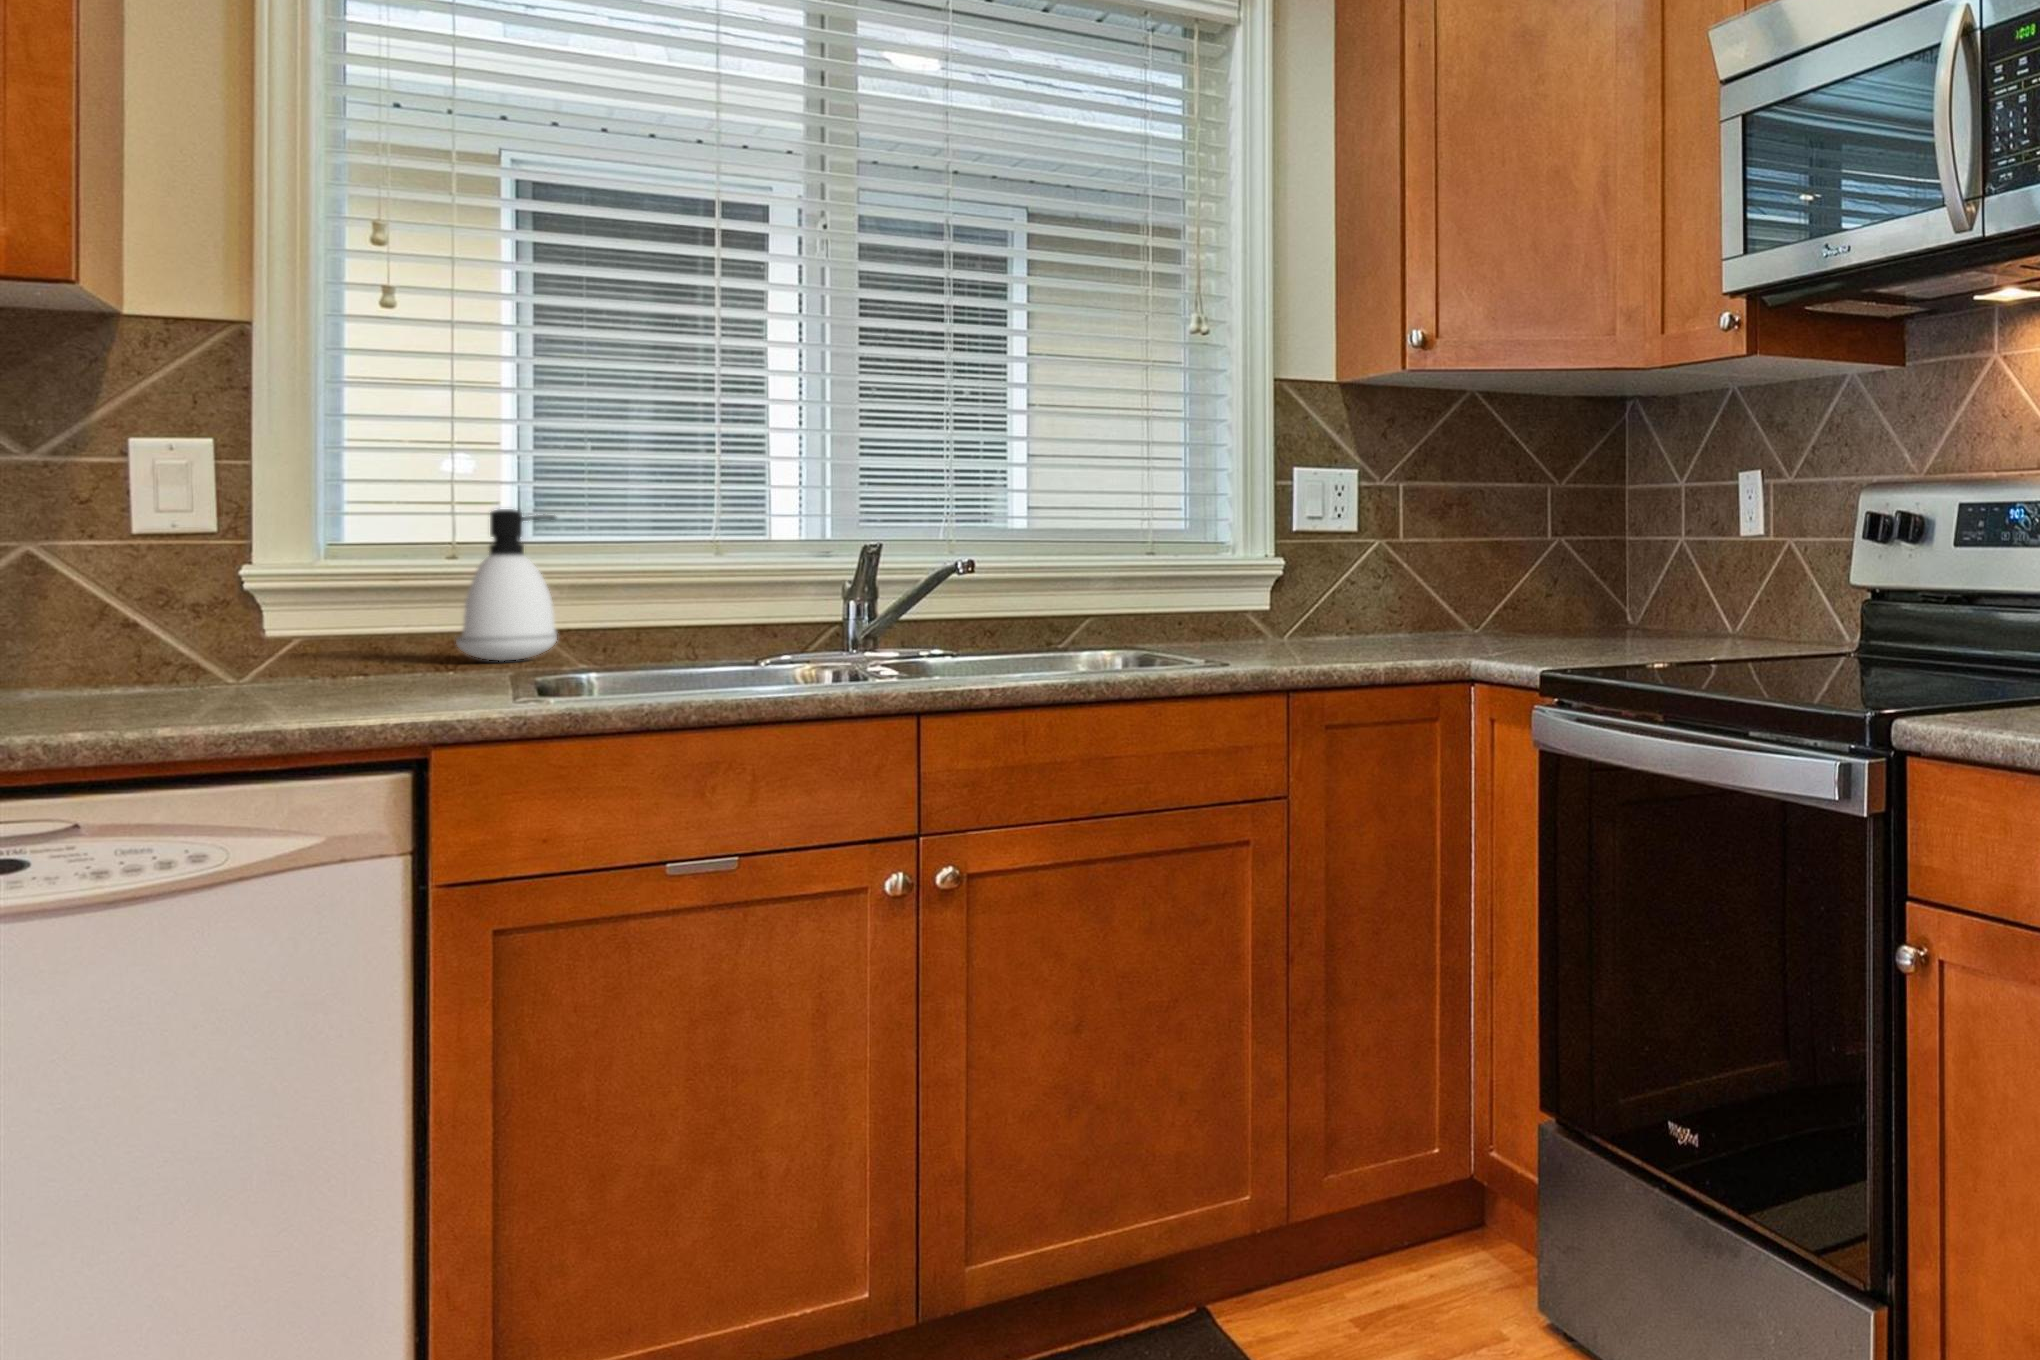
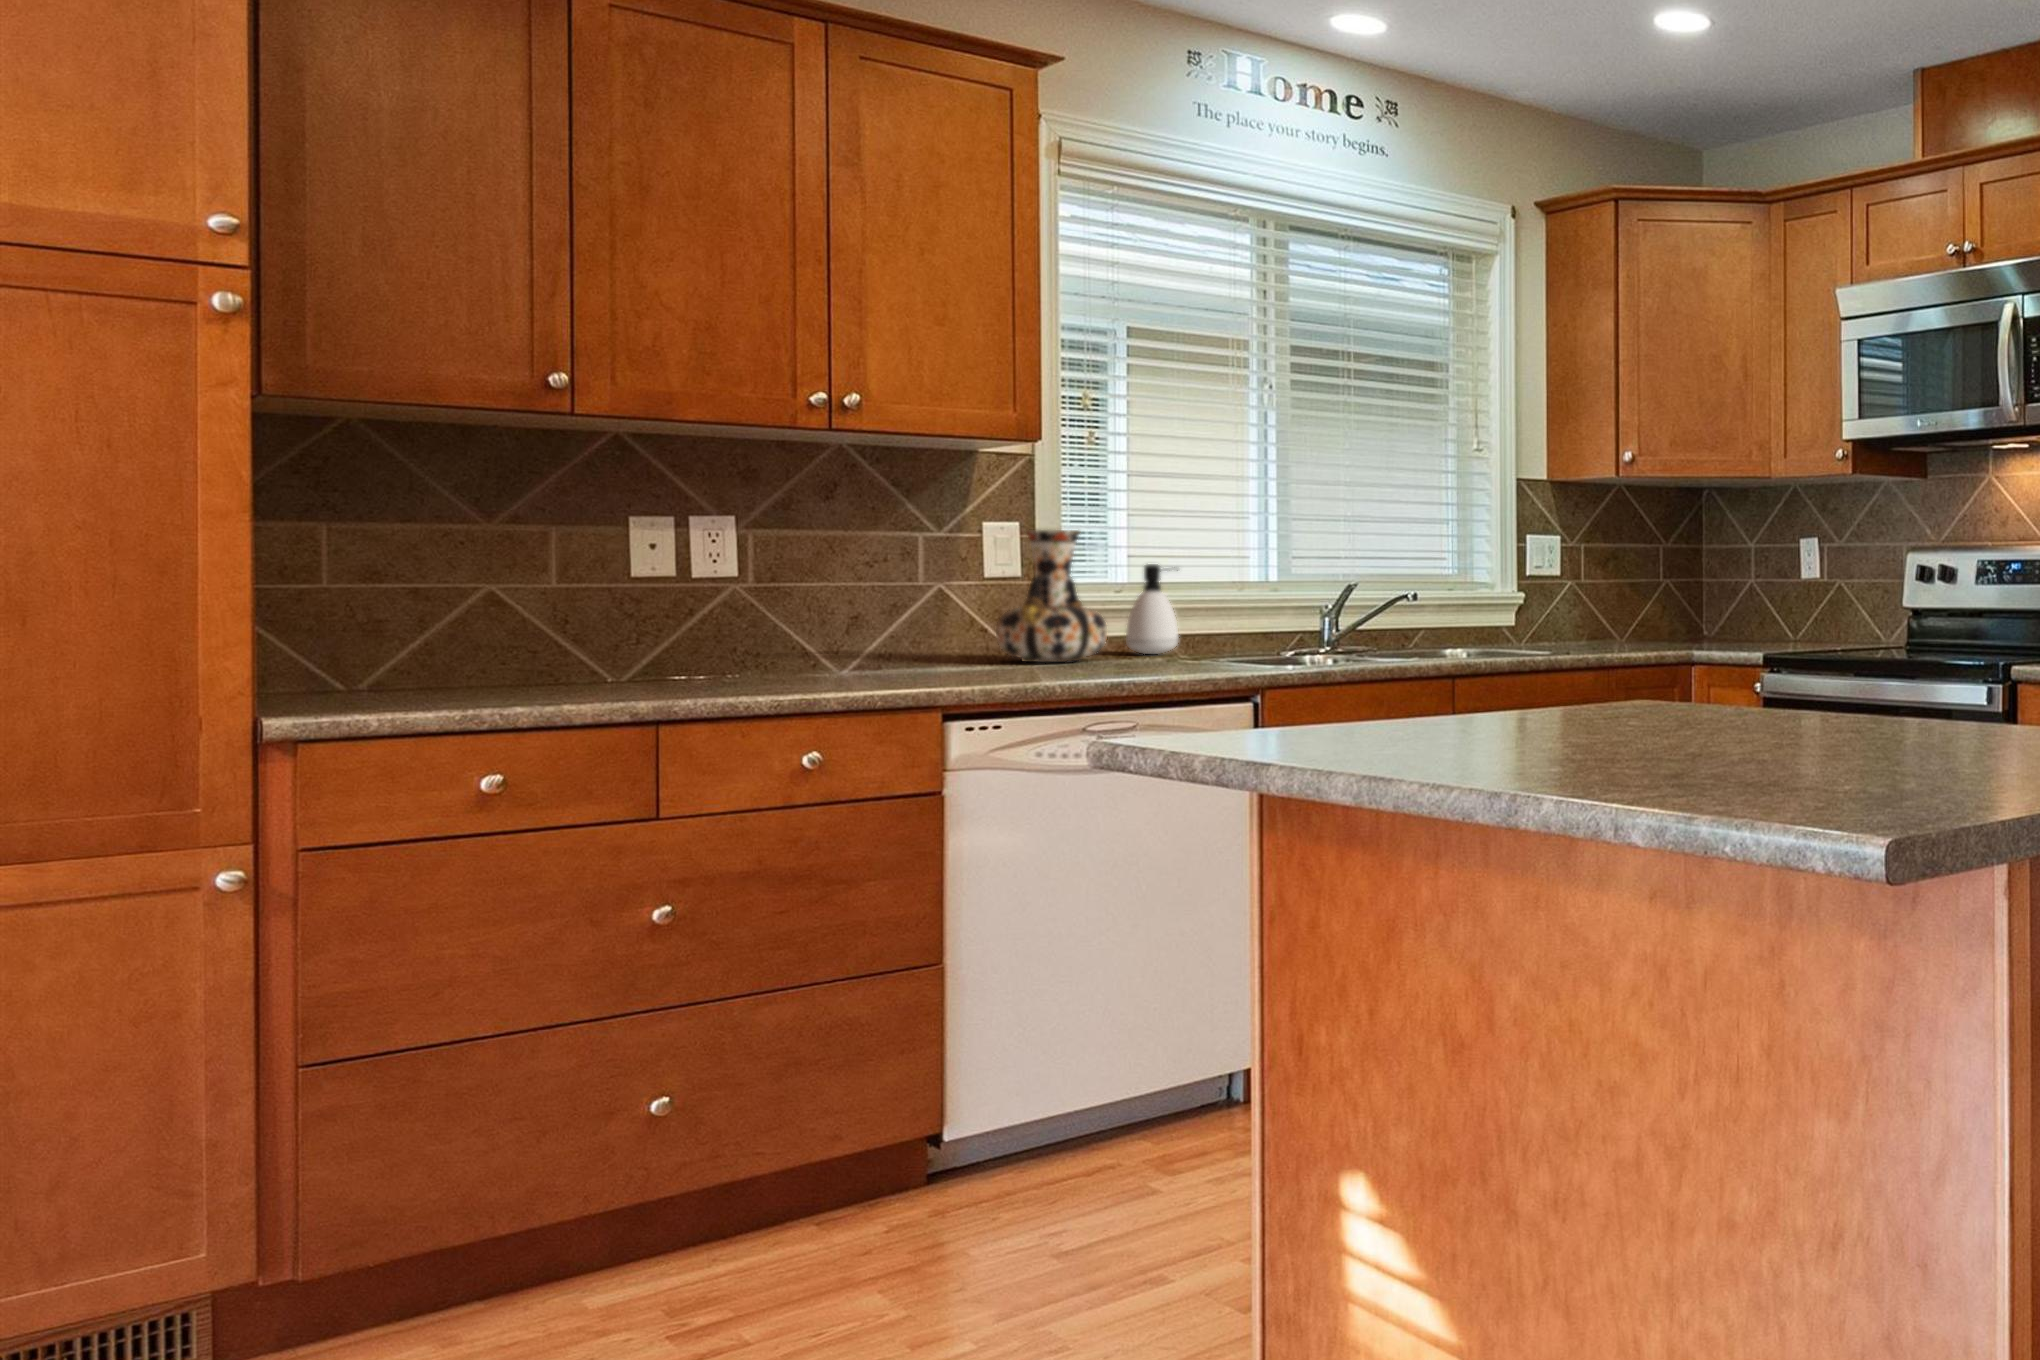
vase: none [123,447,357,679] -> present [996,530,1107,662]

